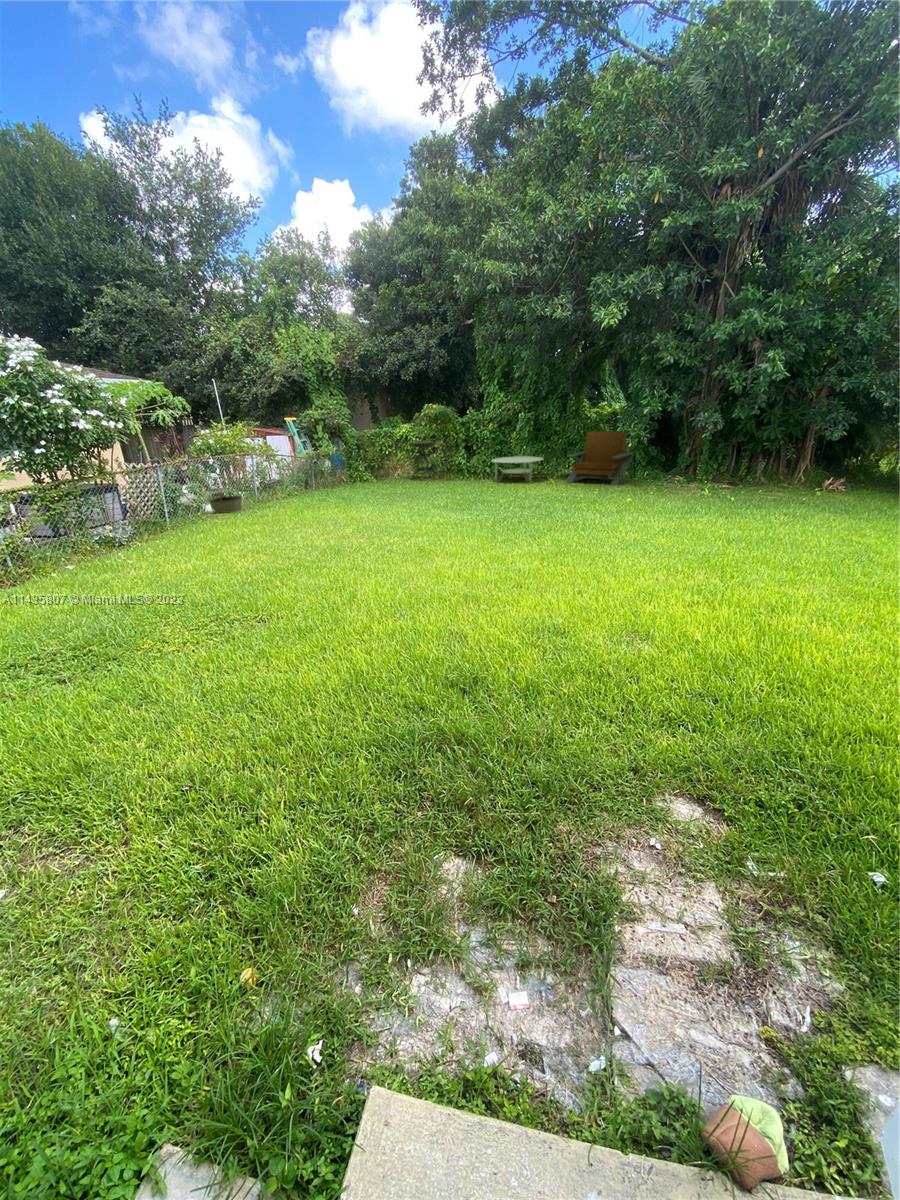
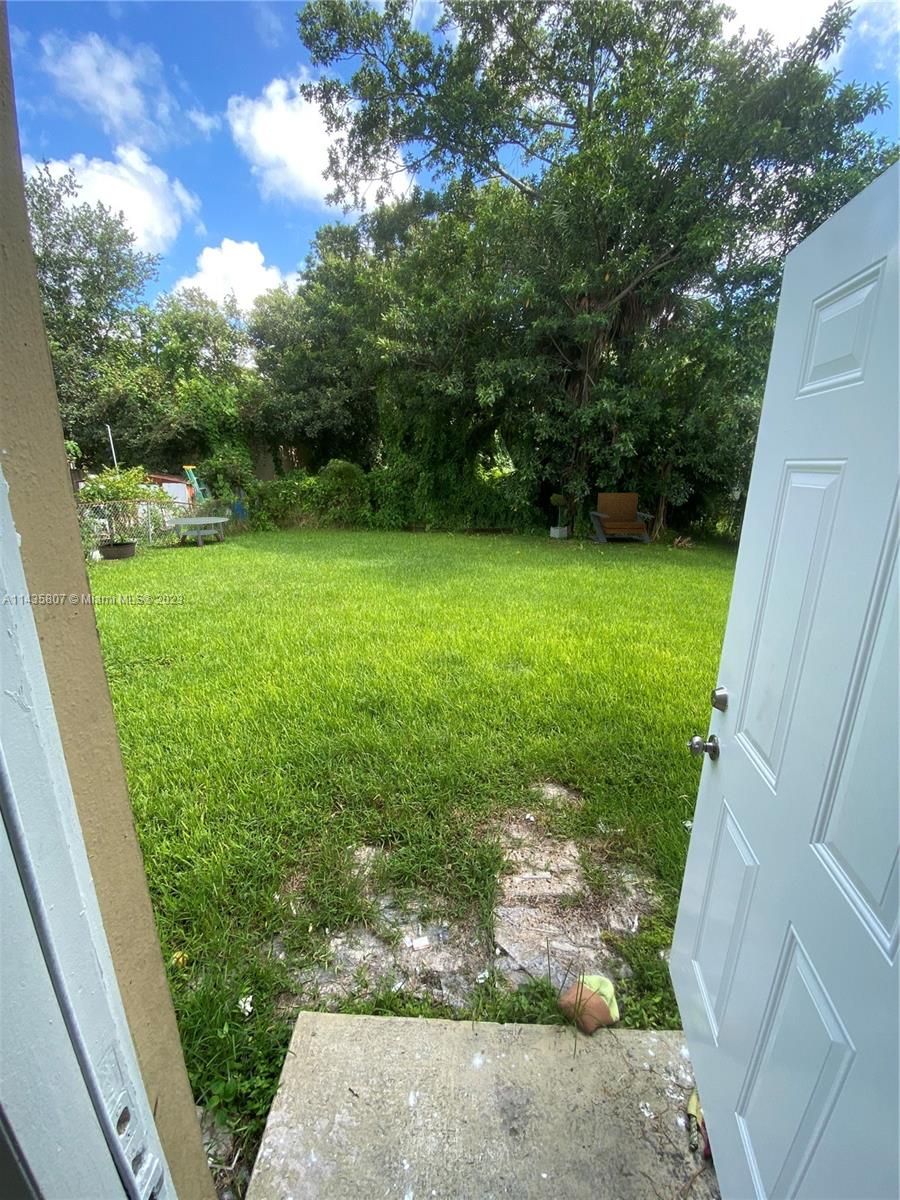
lounge chair: present [566,431,634,486] -> present [588,493,654,543]
potted tree: none [666,431,689,484] -> present [550,494,567,538]
stool: present [411,441,440,480] -> none [316,494,345,532]
round table: present [492,456,543,483] -> present [166,517,229,547]

